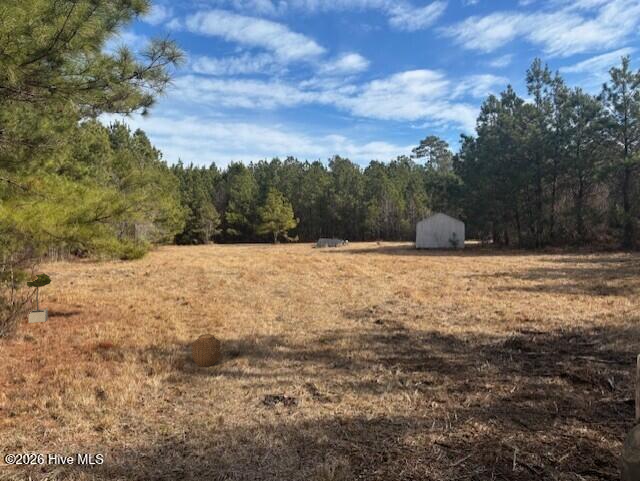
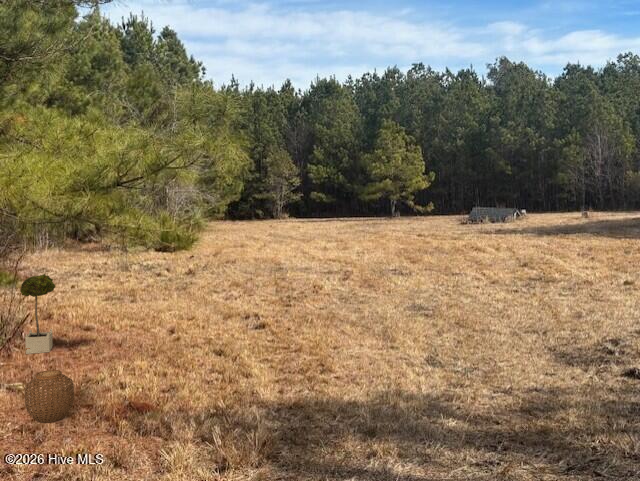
woven basket: present [192,334,220,367] -> present [24,370,74,423]

